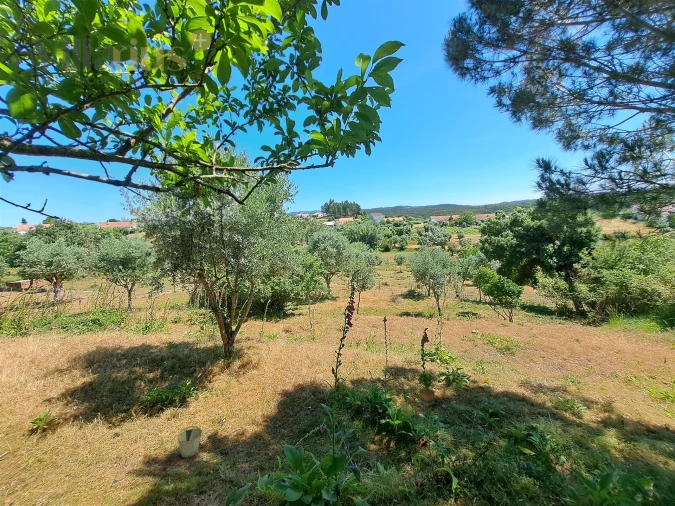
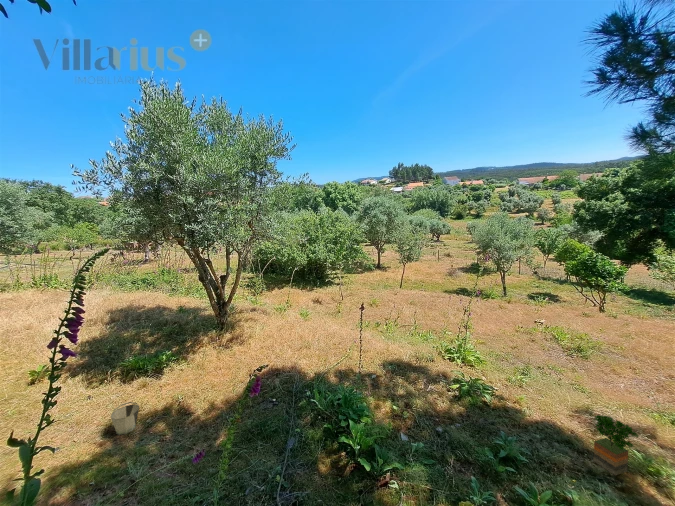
potted tree: present [418,373,437,406] -> present [593,415,638,475]

